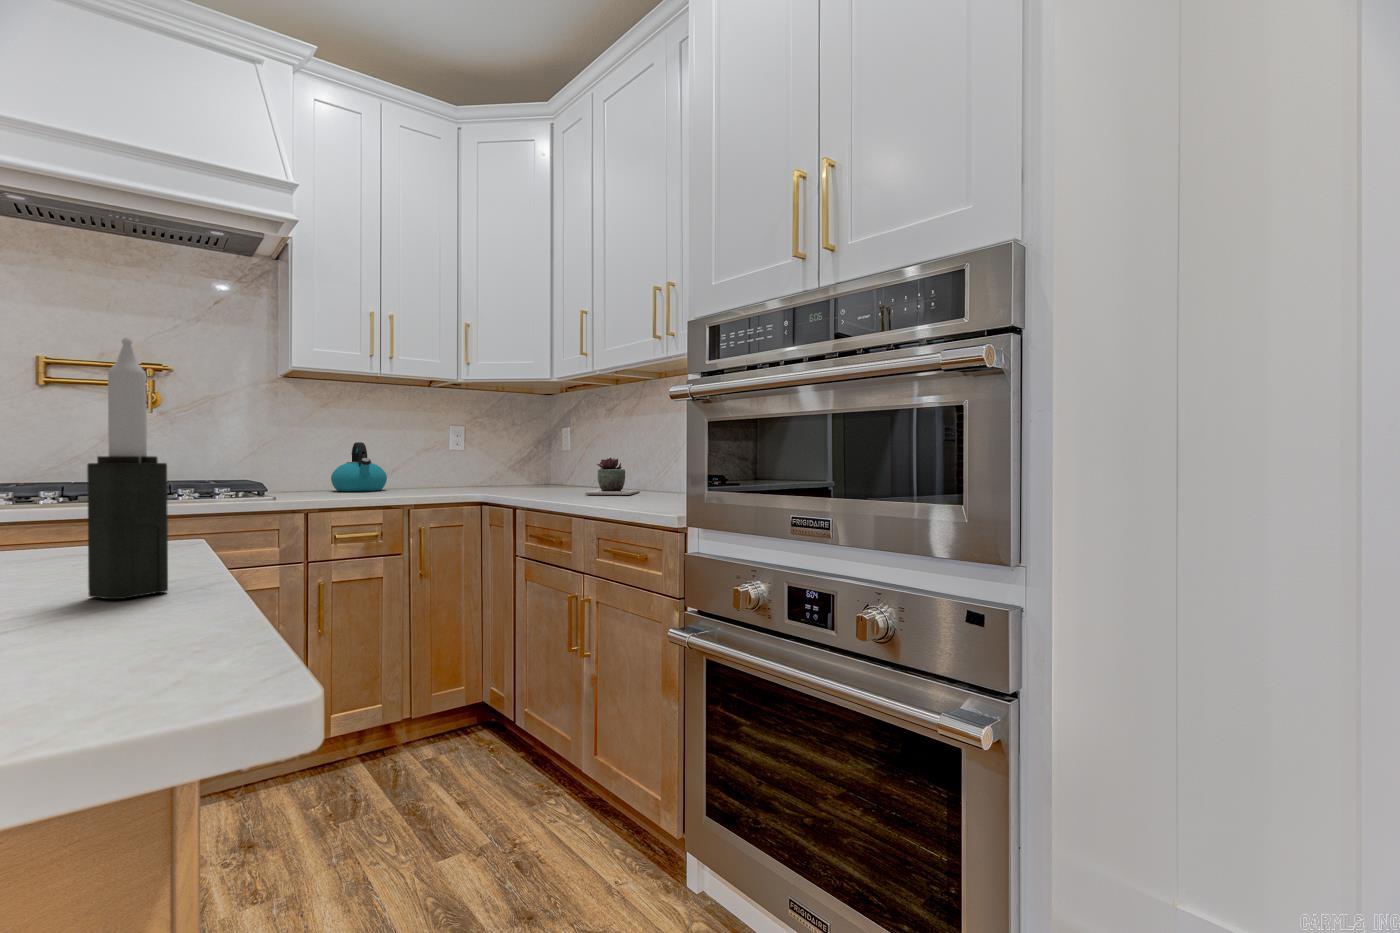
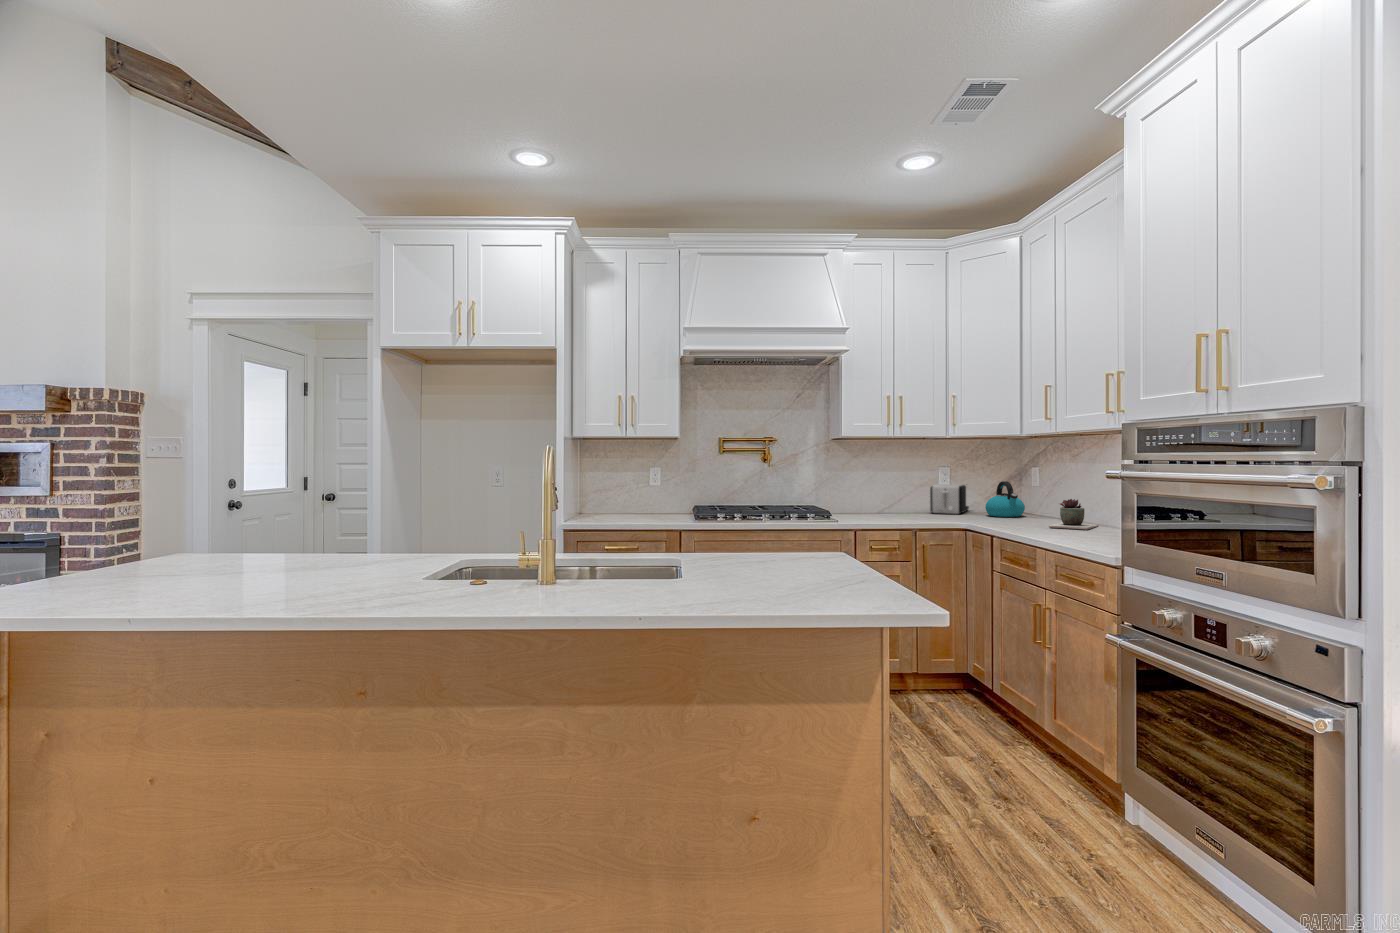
candle: present [87,337,168,599] -> none [841,494,865,587]
kettle: present [331,442,387,491] -> present [985,481,1025,517]
toaster: none [434,449,486,487] -> present [930,485,969,514]

